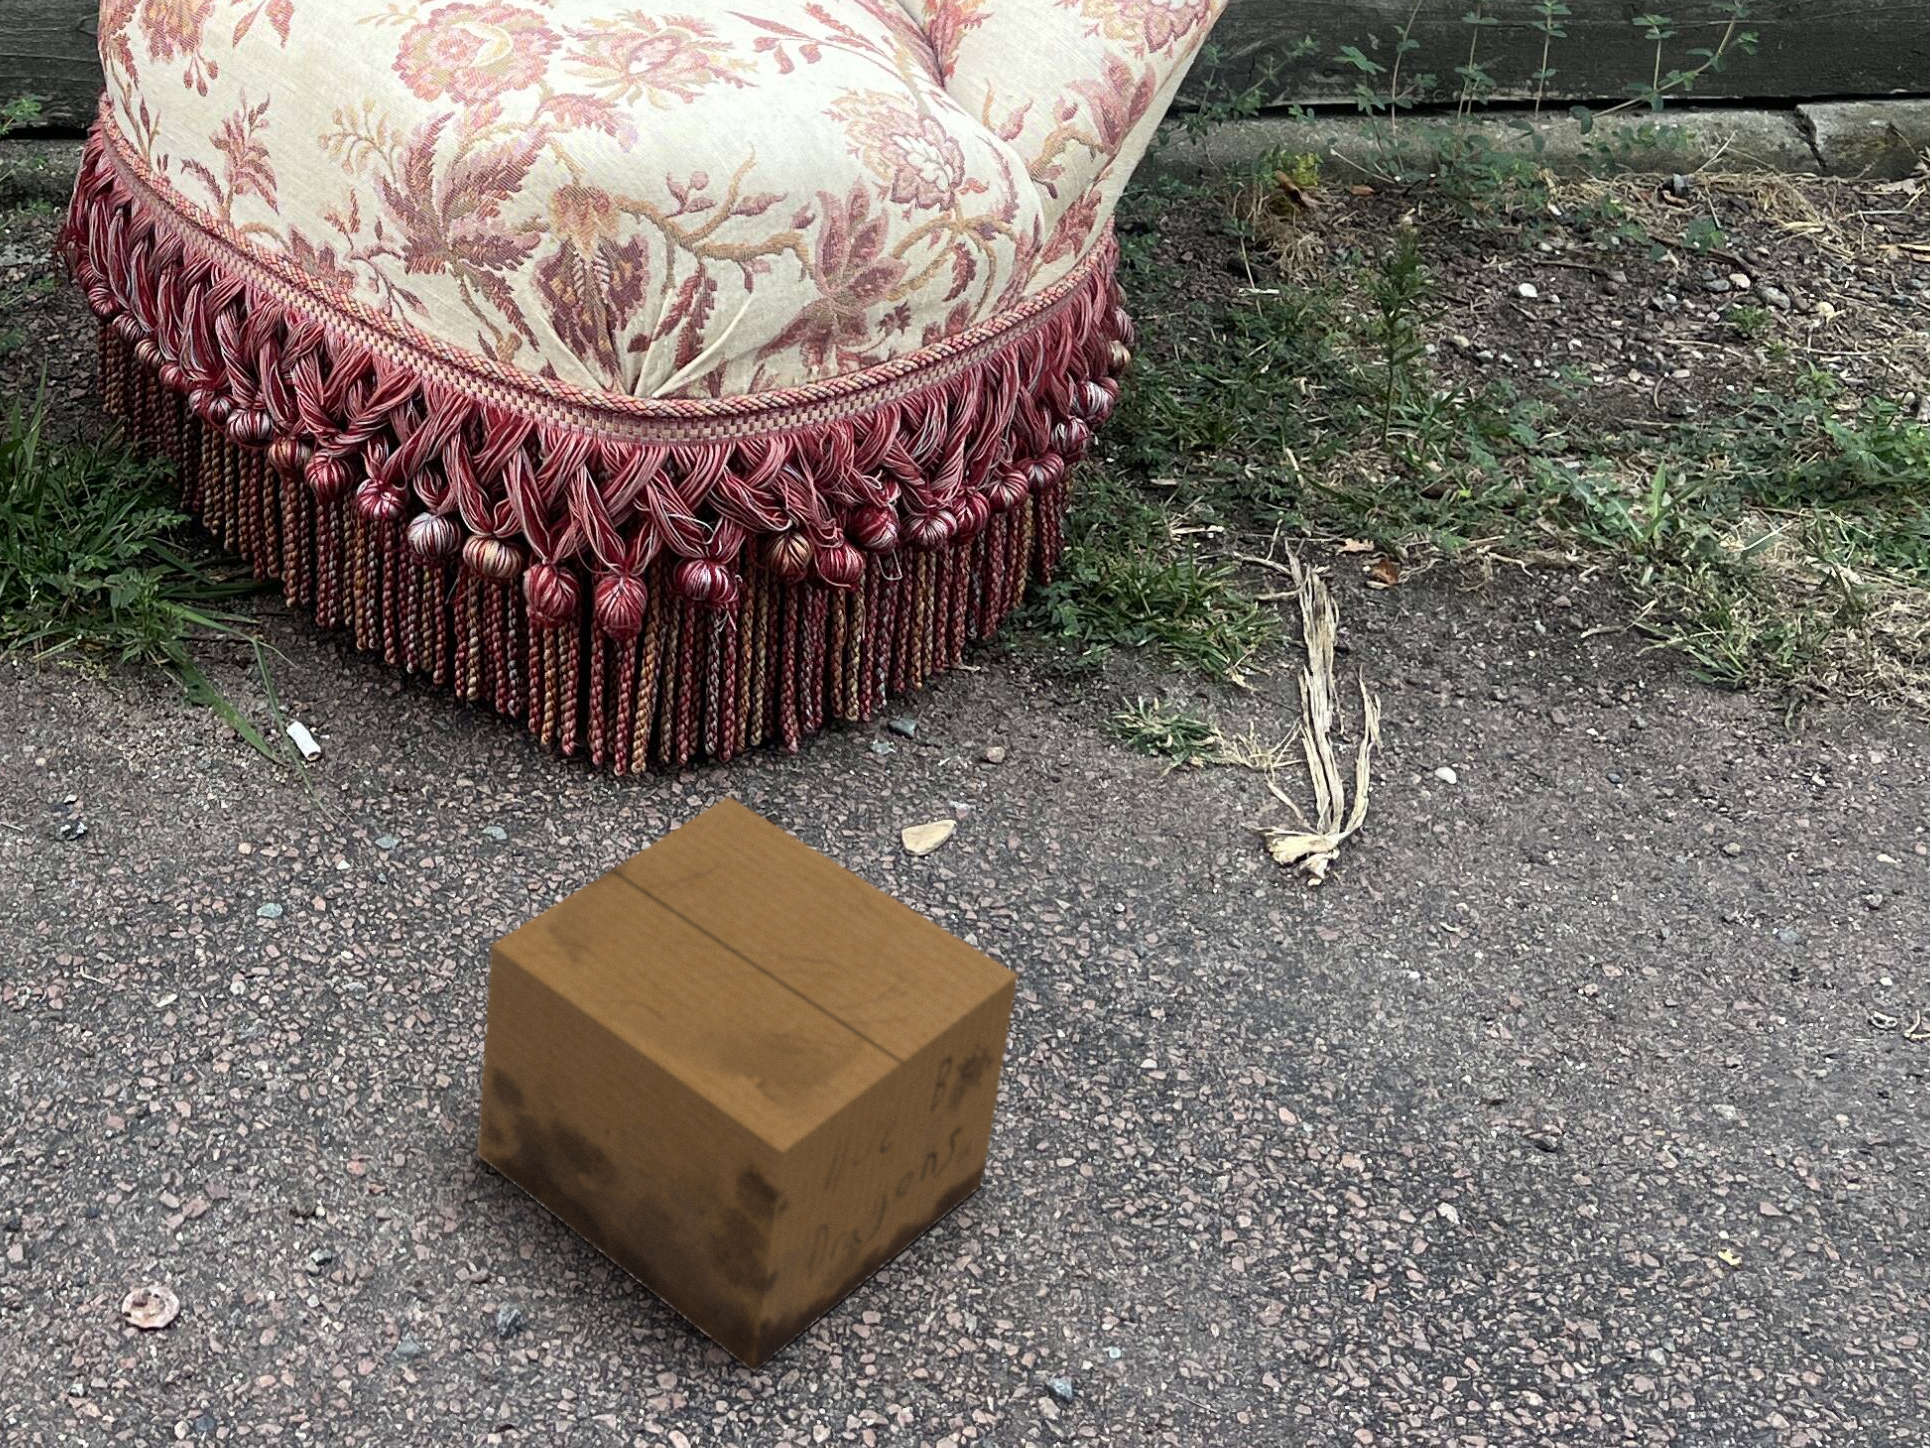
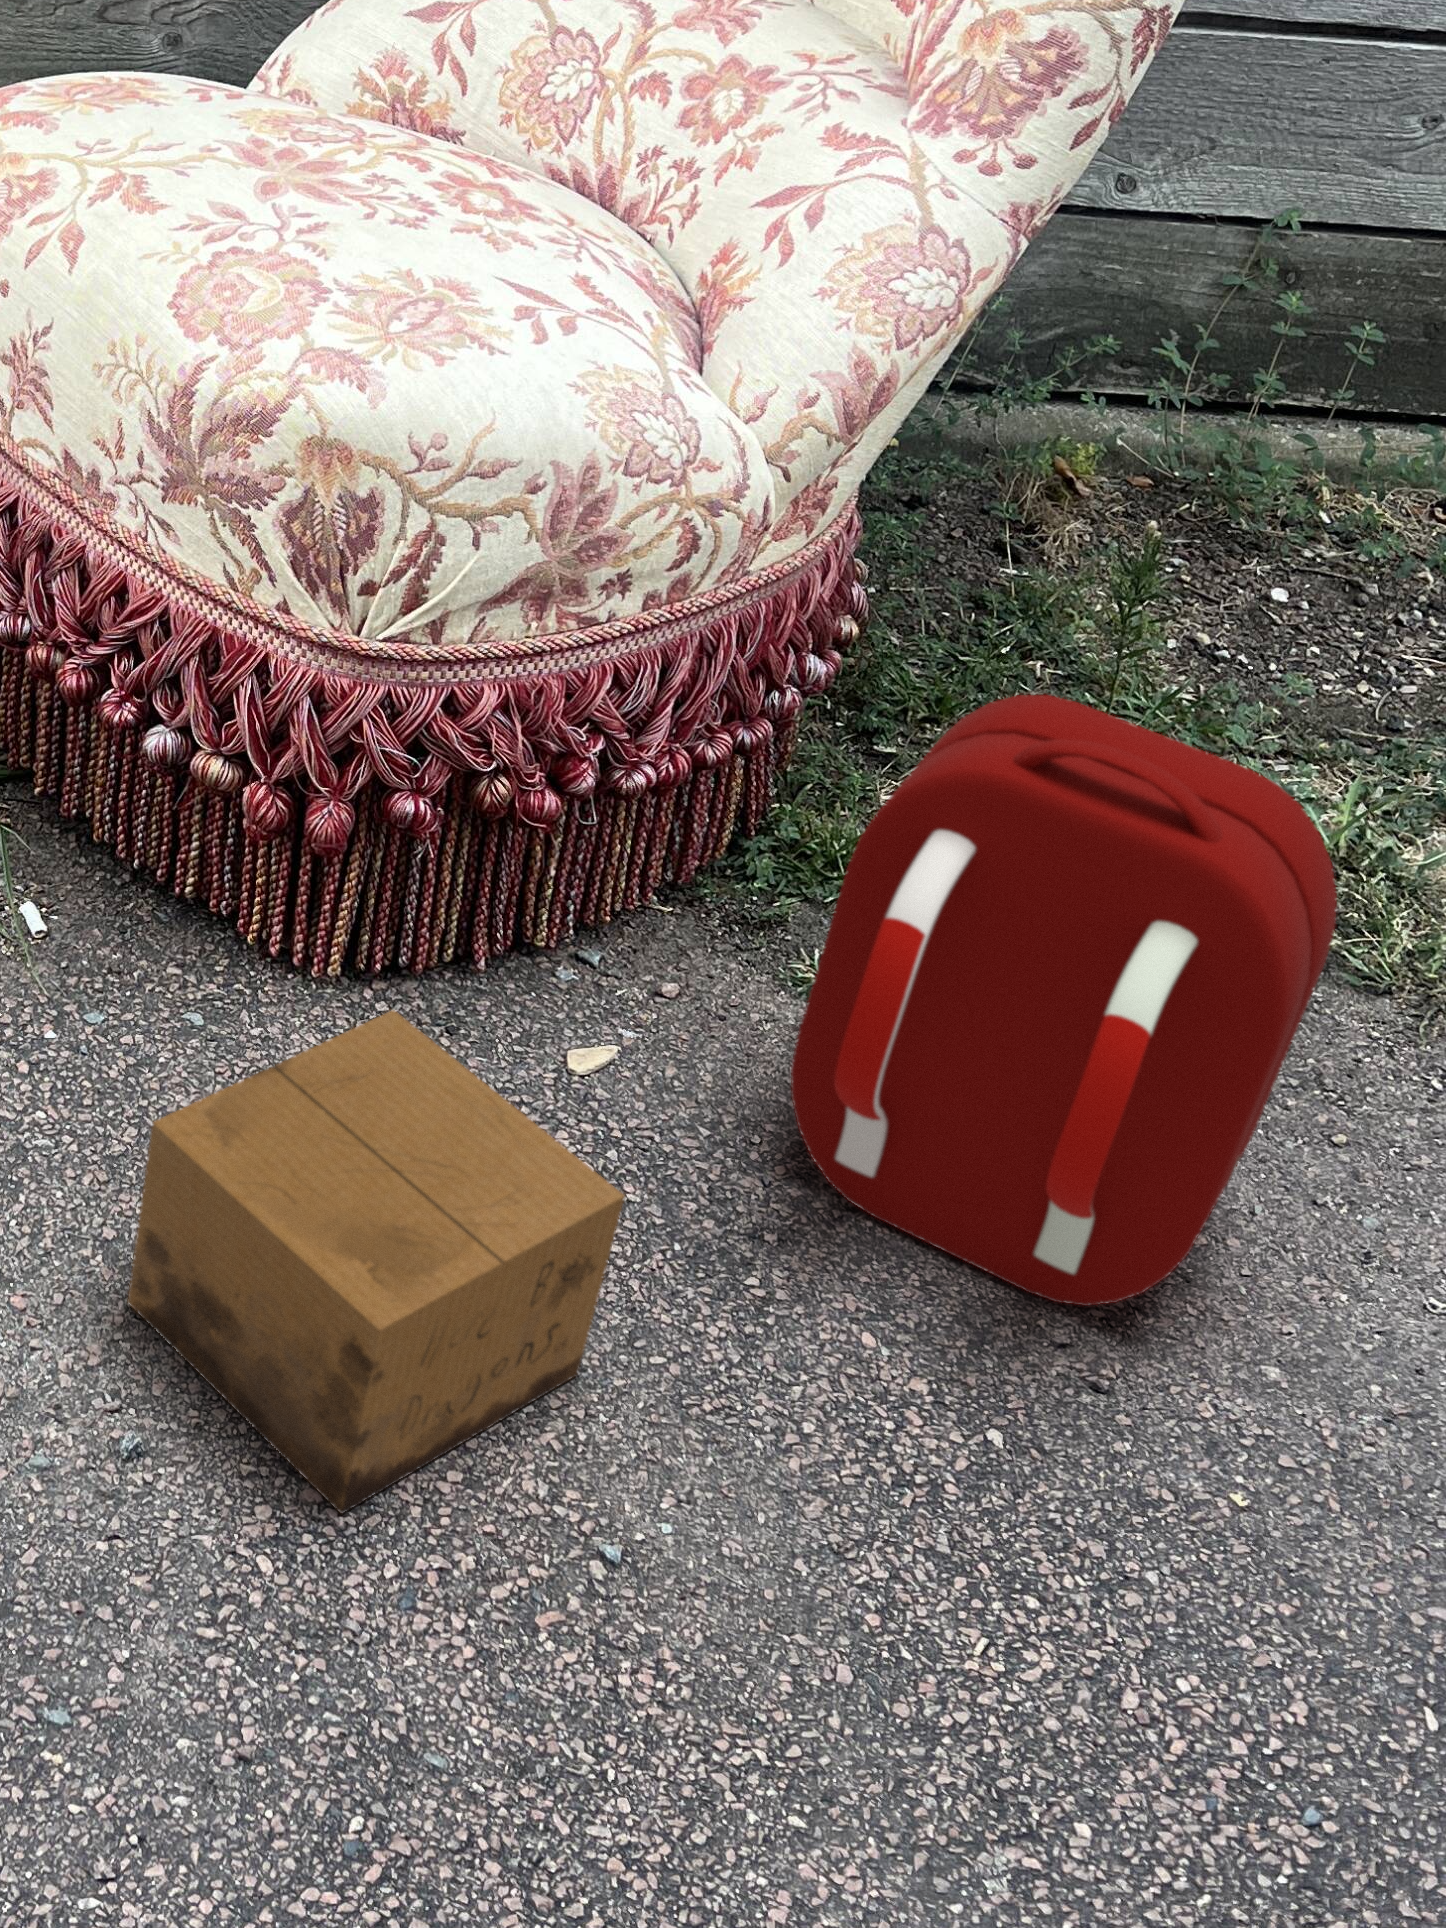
backpack: none [1145,388,1723,1052] -> present [791,695,1337,1306]

